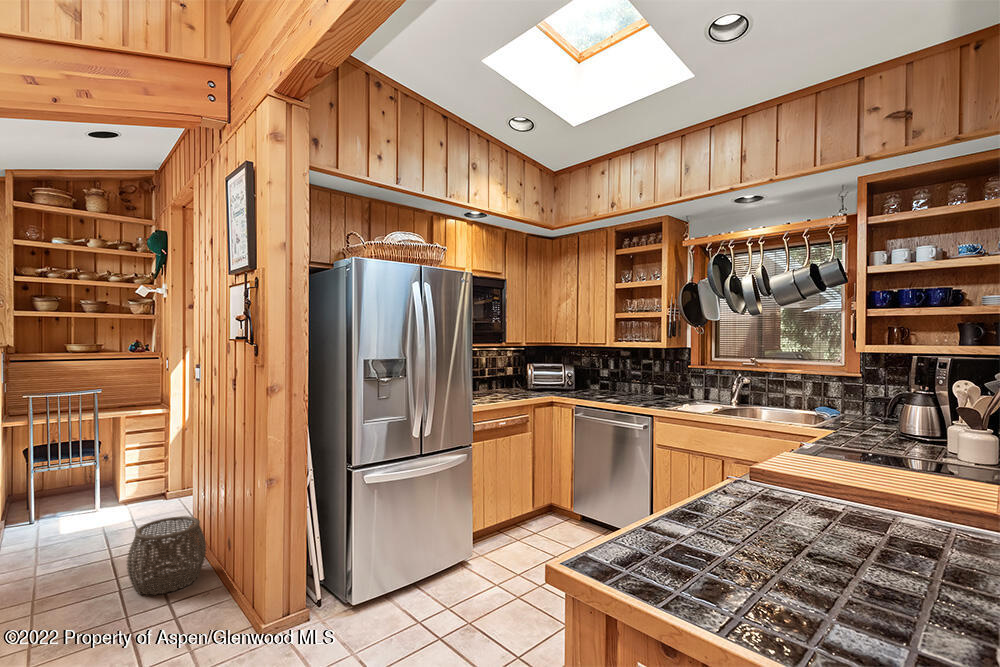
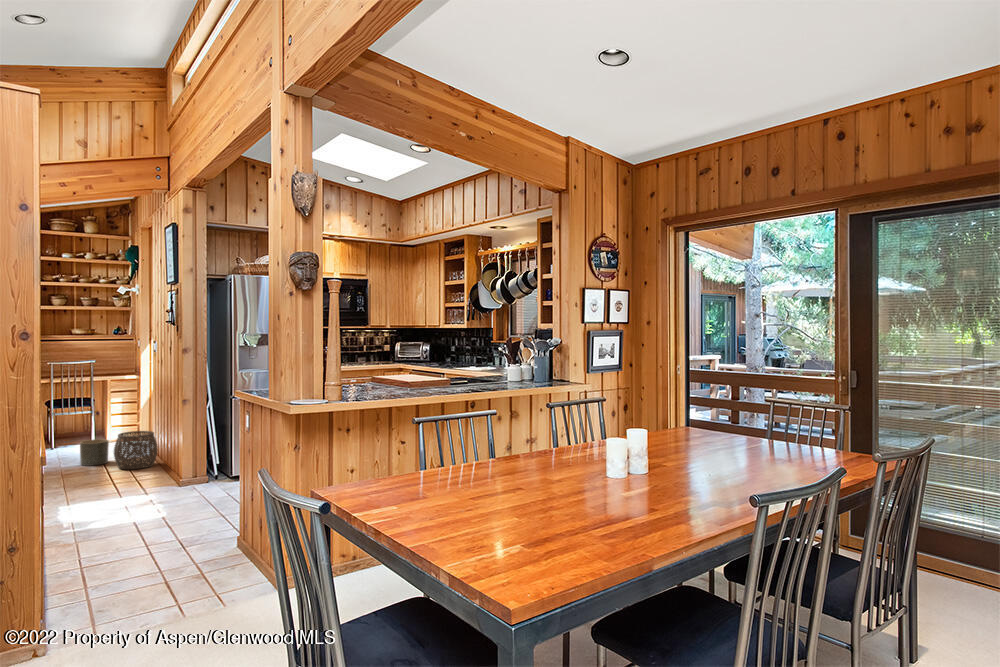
planter: none [65,530,118,585] -> present [80,439,109,466]

